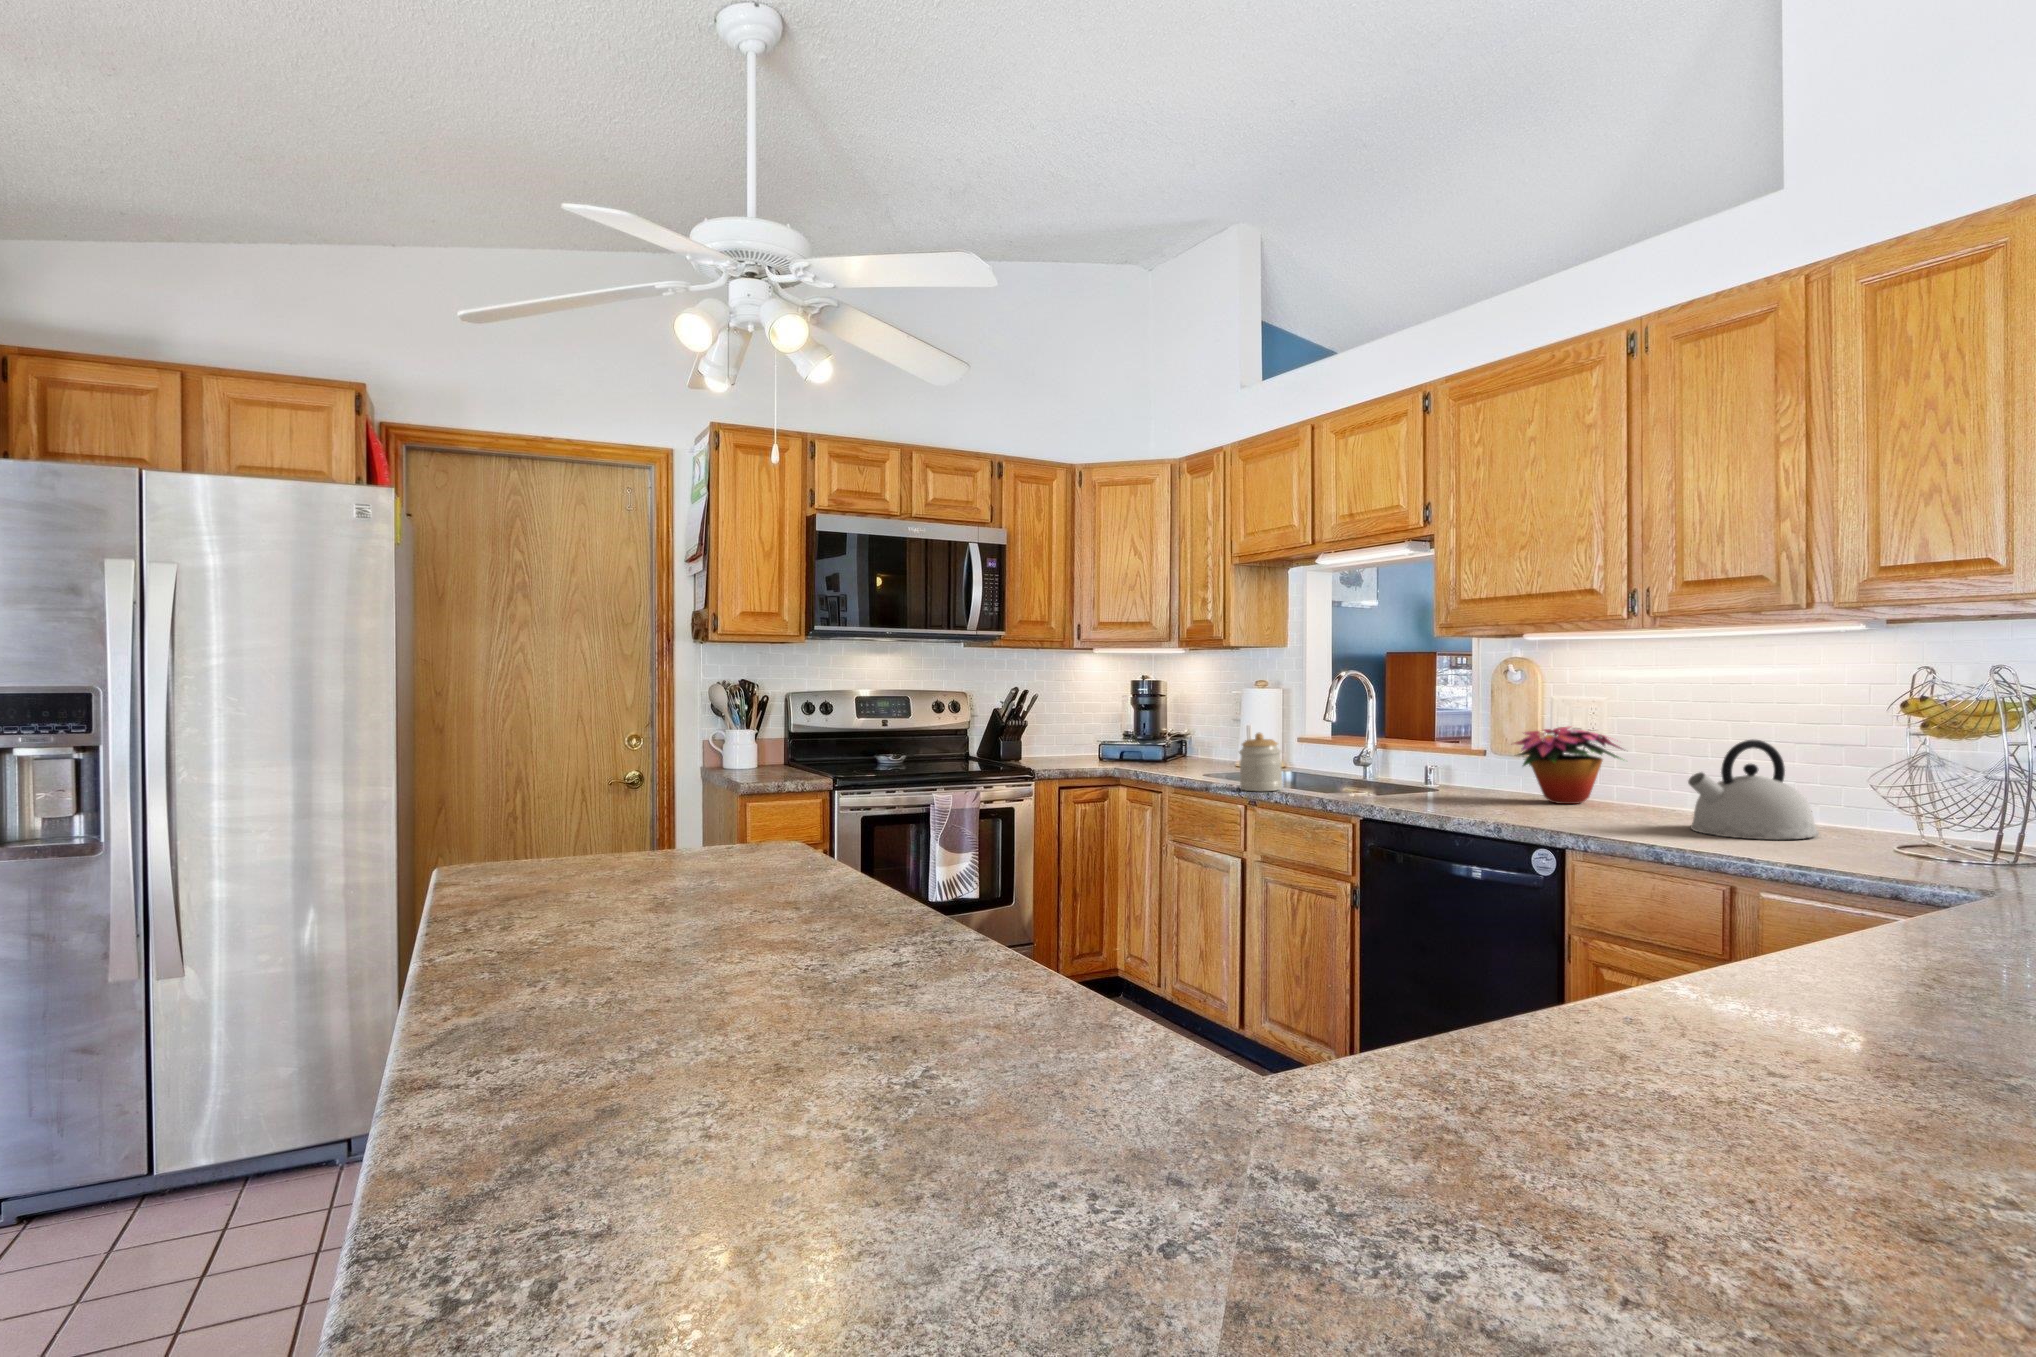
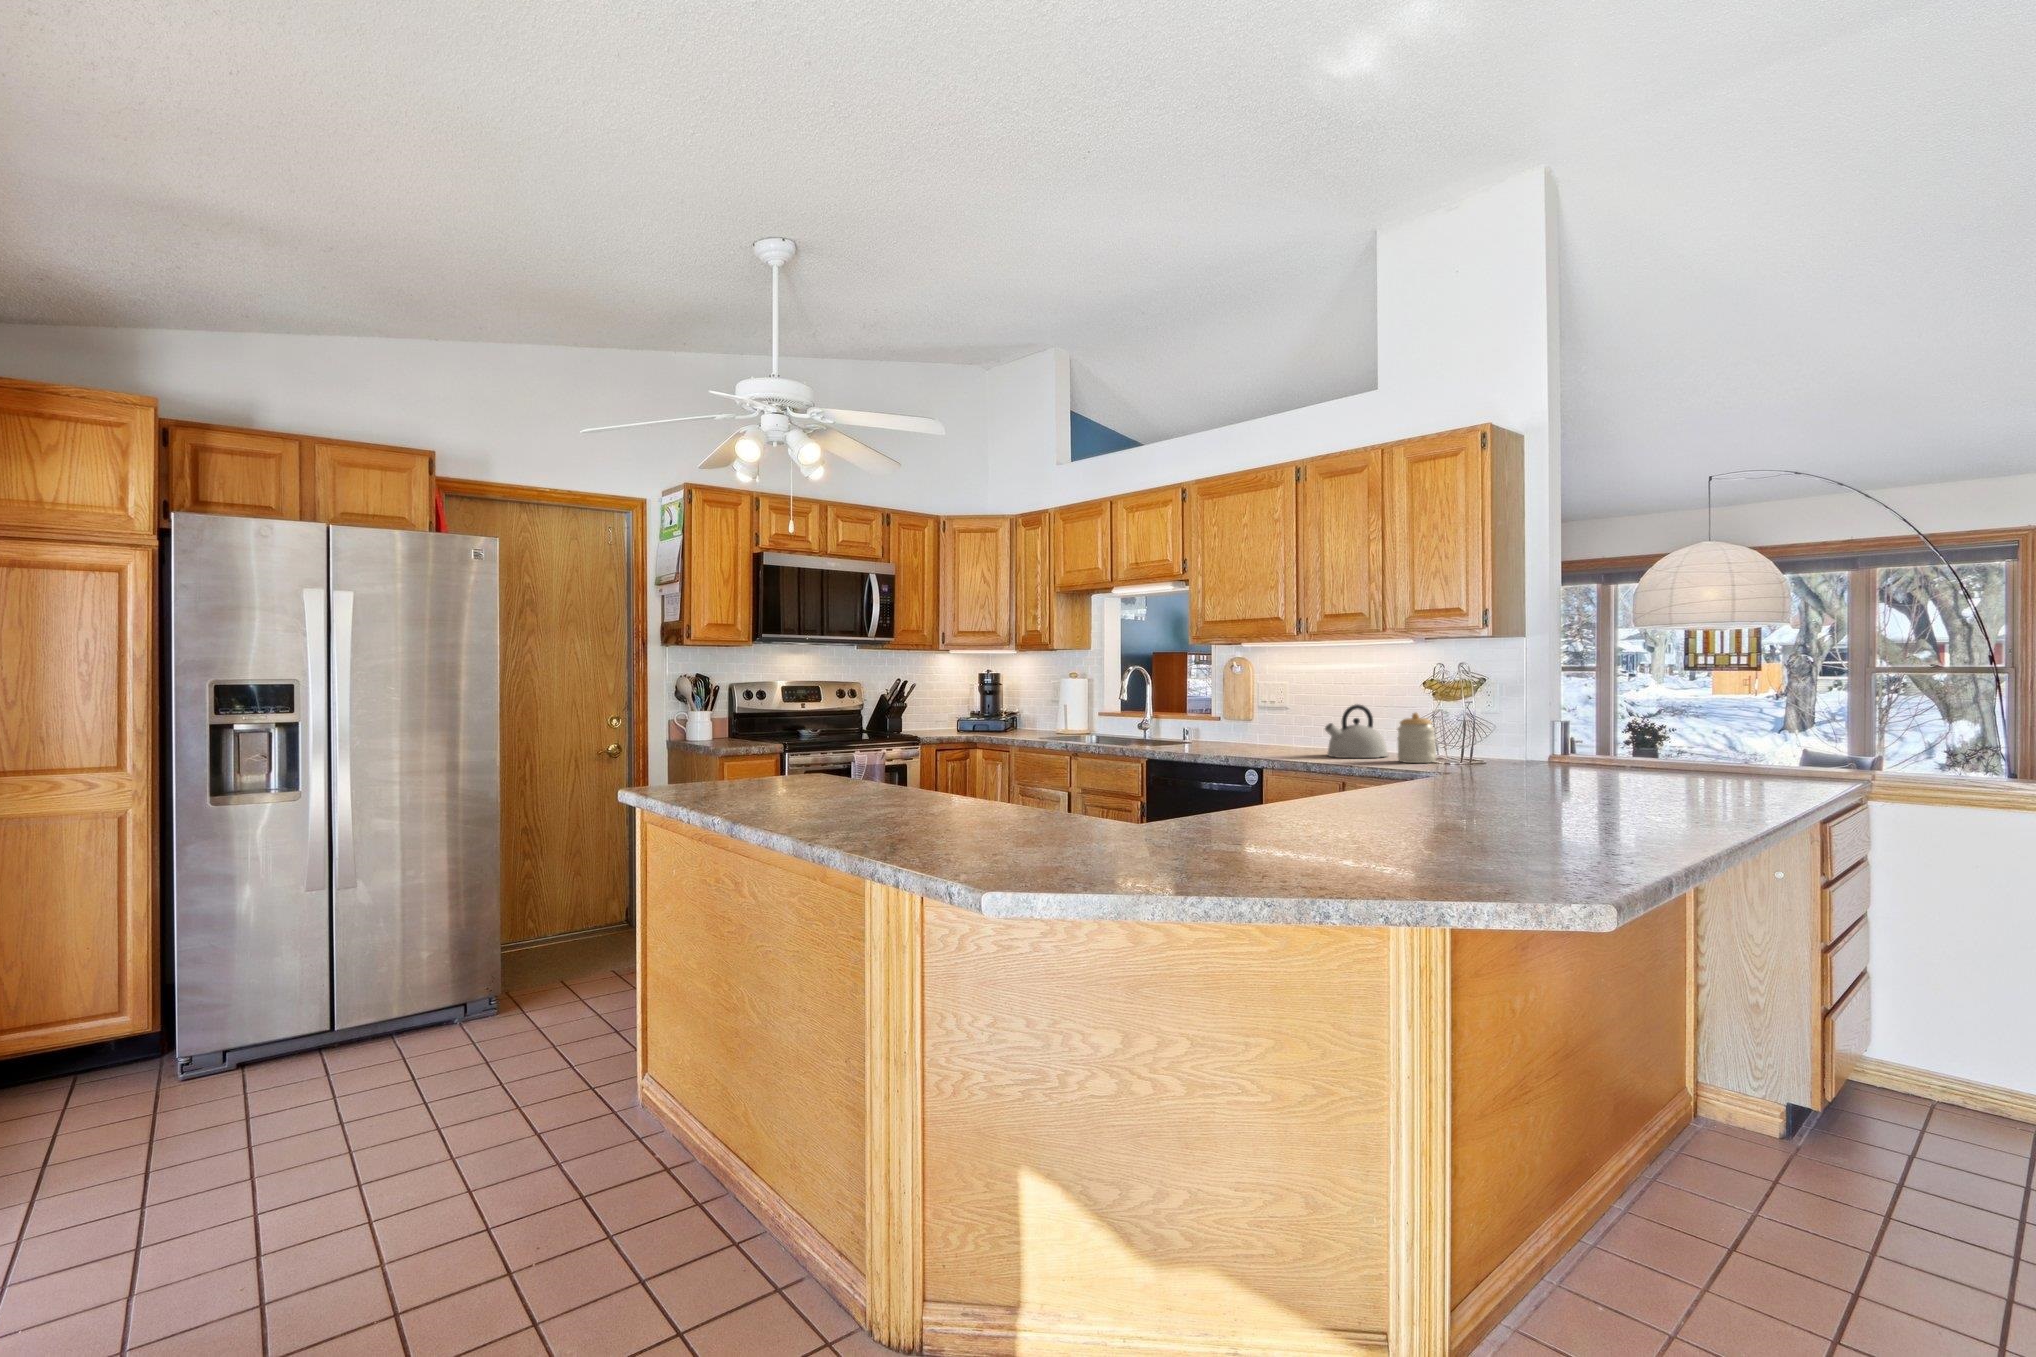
flower arrangement: present [1514,726,1622,804] -> none [1231,699,1302,748]
jar: present [1239,733,1282,791] -> present [1397,713,1436,763]

